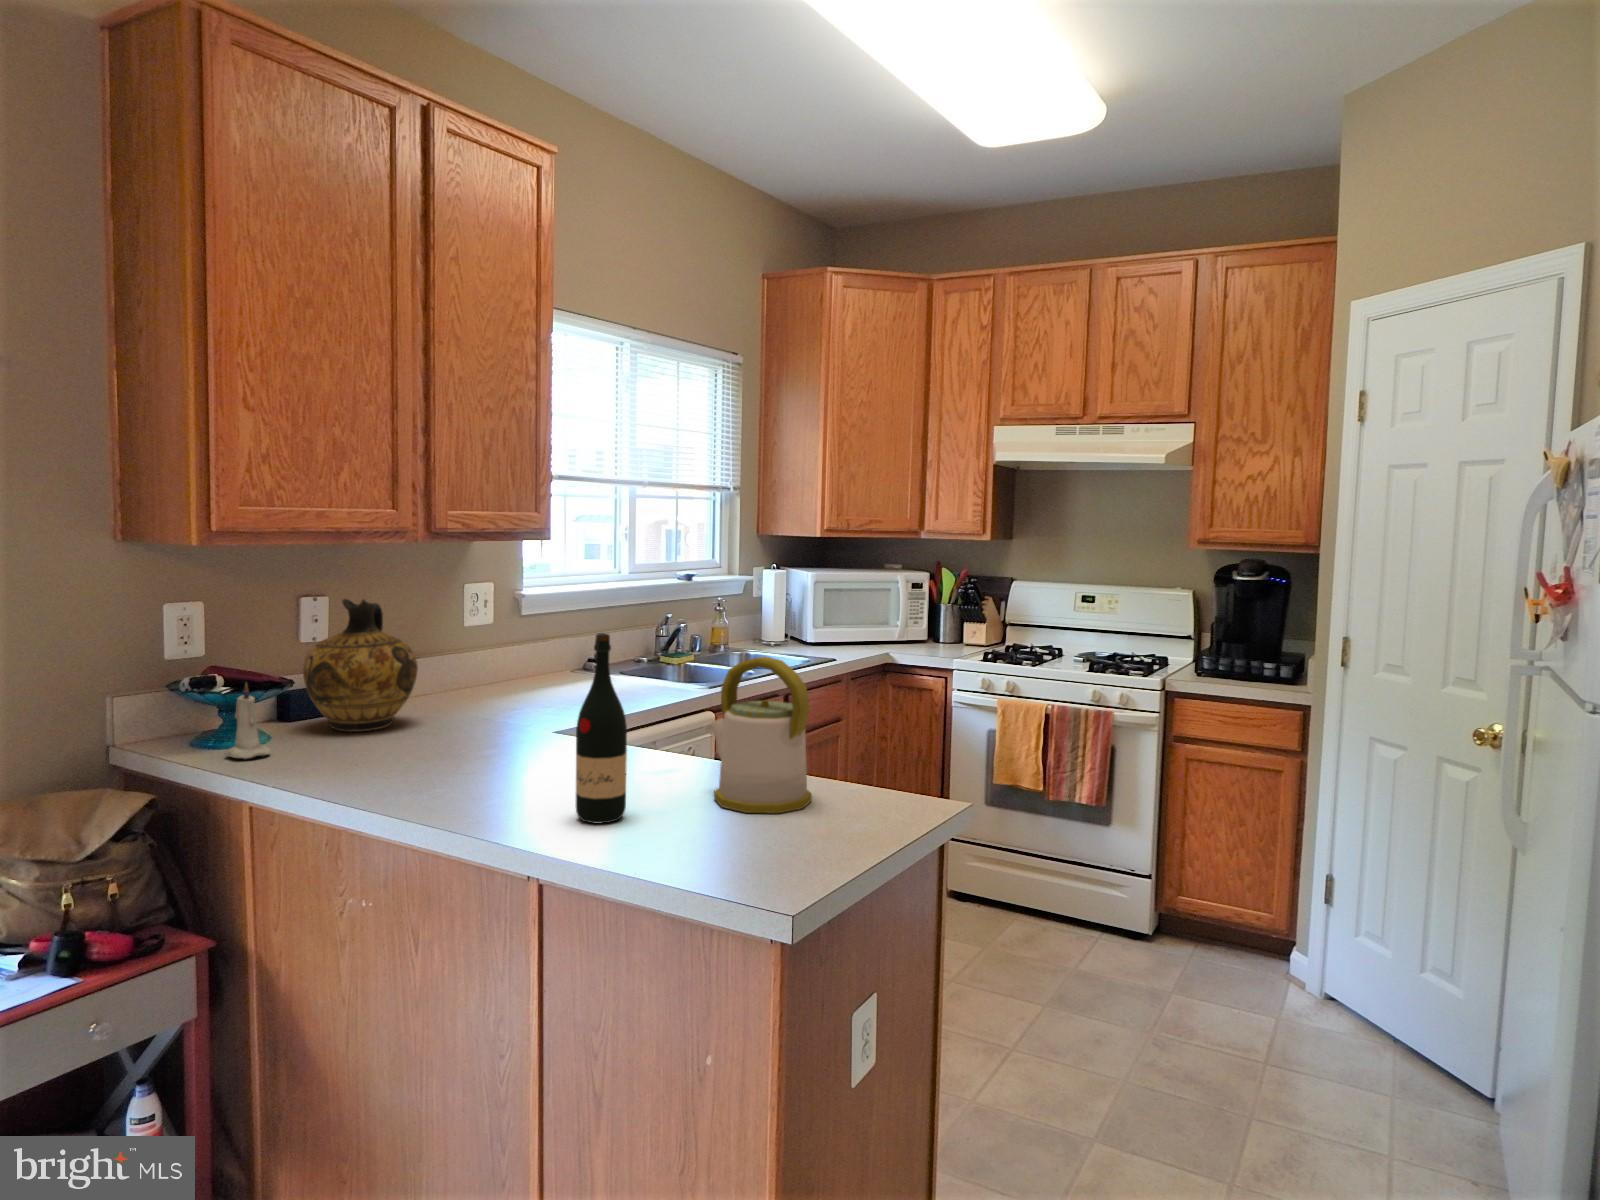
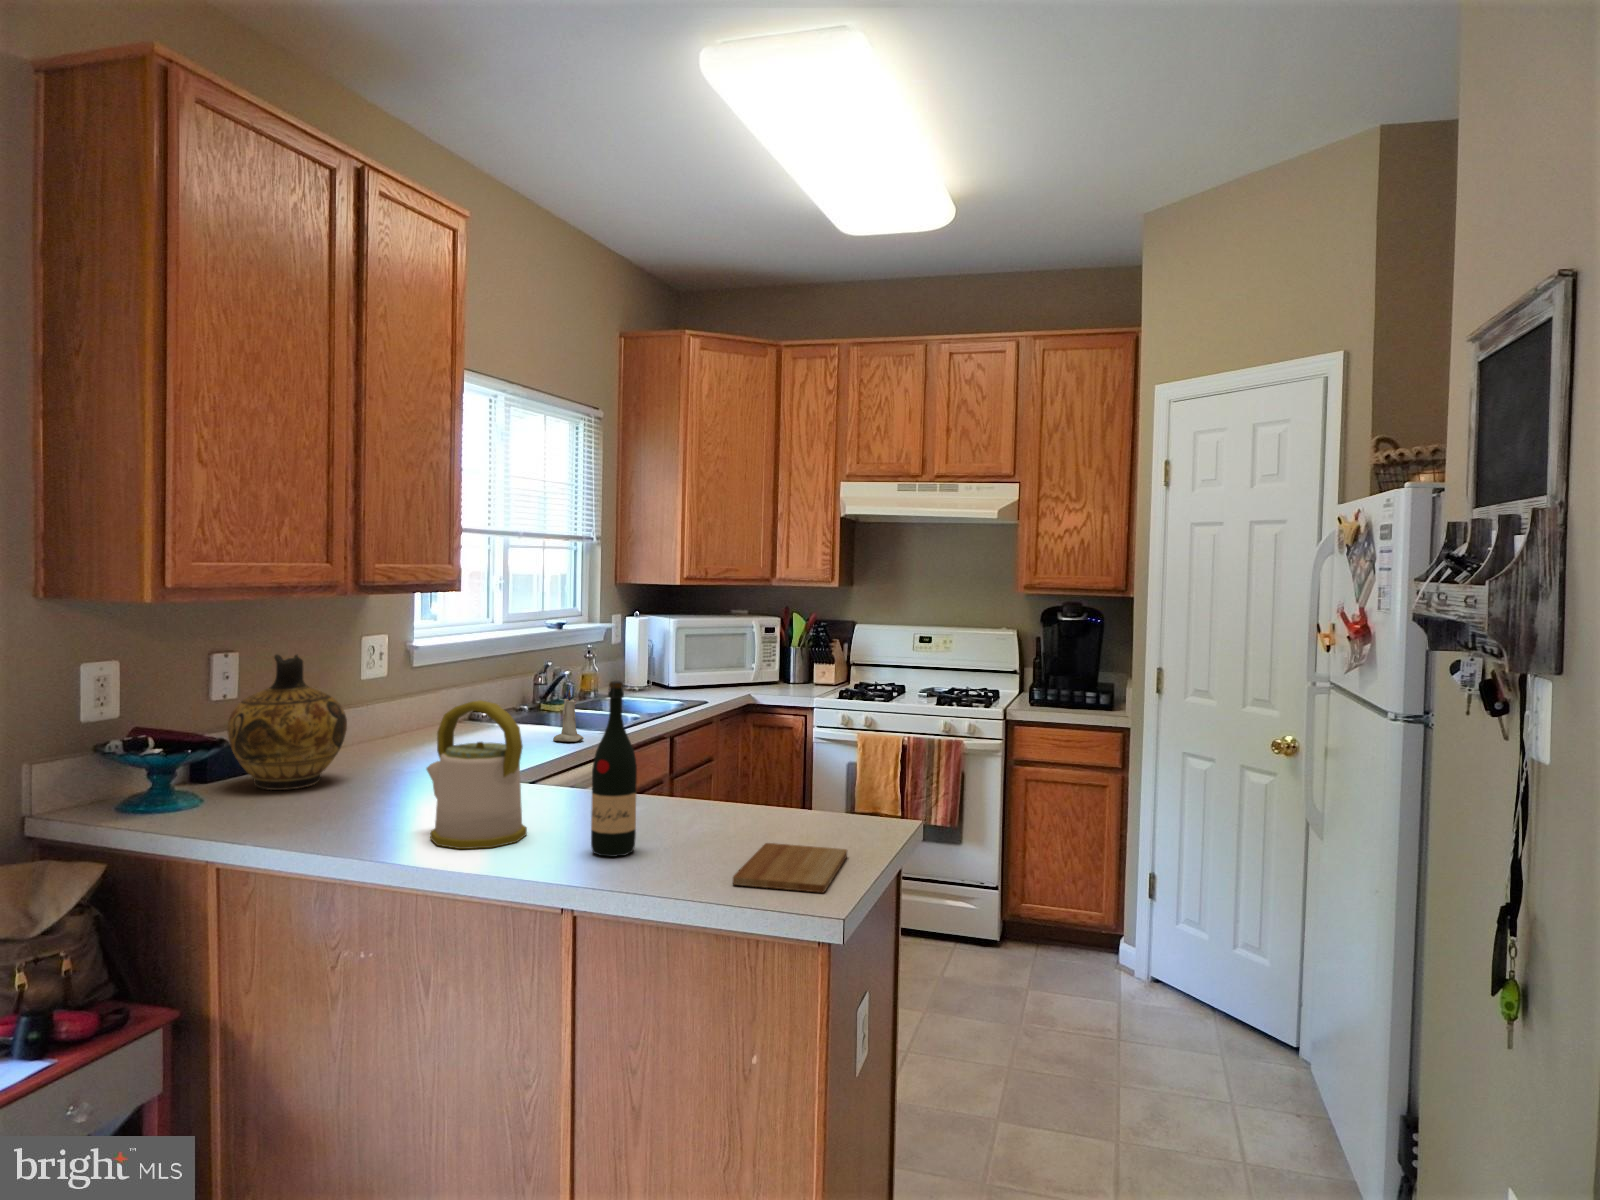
kettle: present [710,656,812,814] -> present [426,700,527,849]
candle: present [225,683,271,759] -> present [553,690,584,742]
cutting board: none [693,819,849,884] -> present [733,843,847,893]

